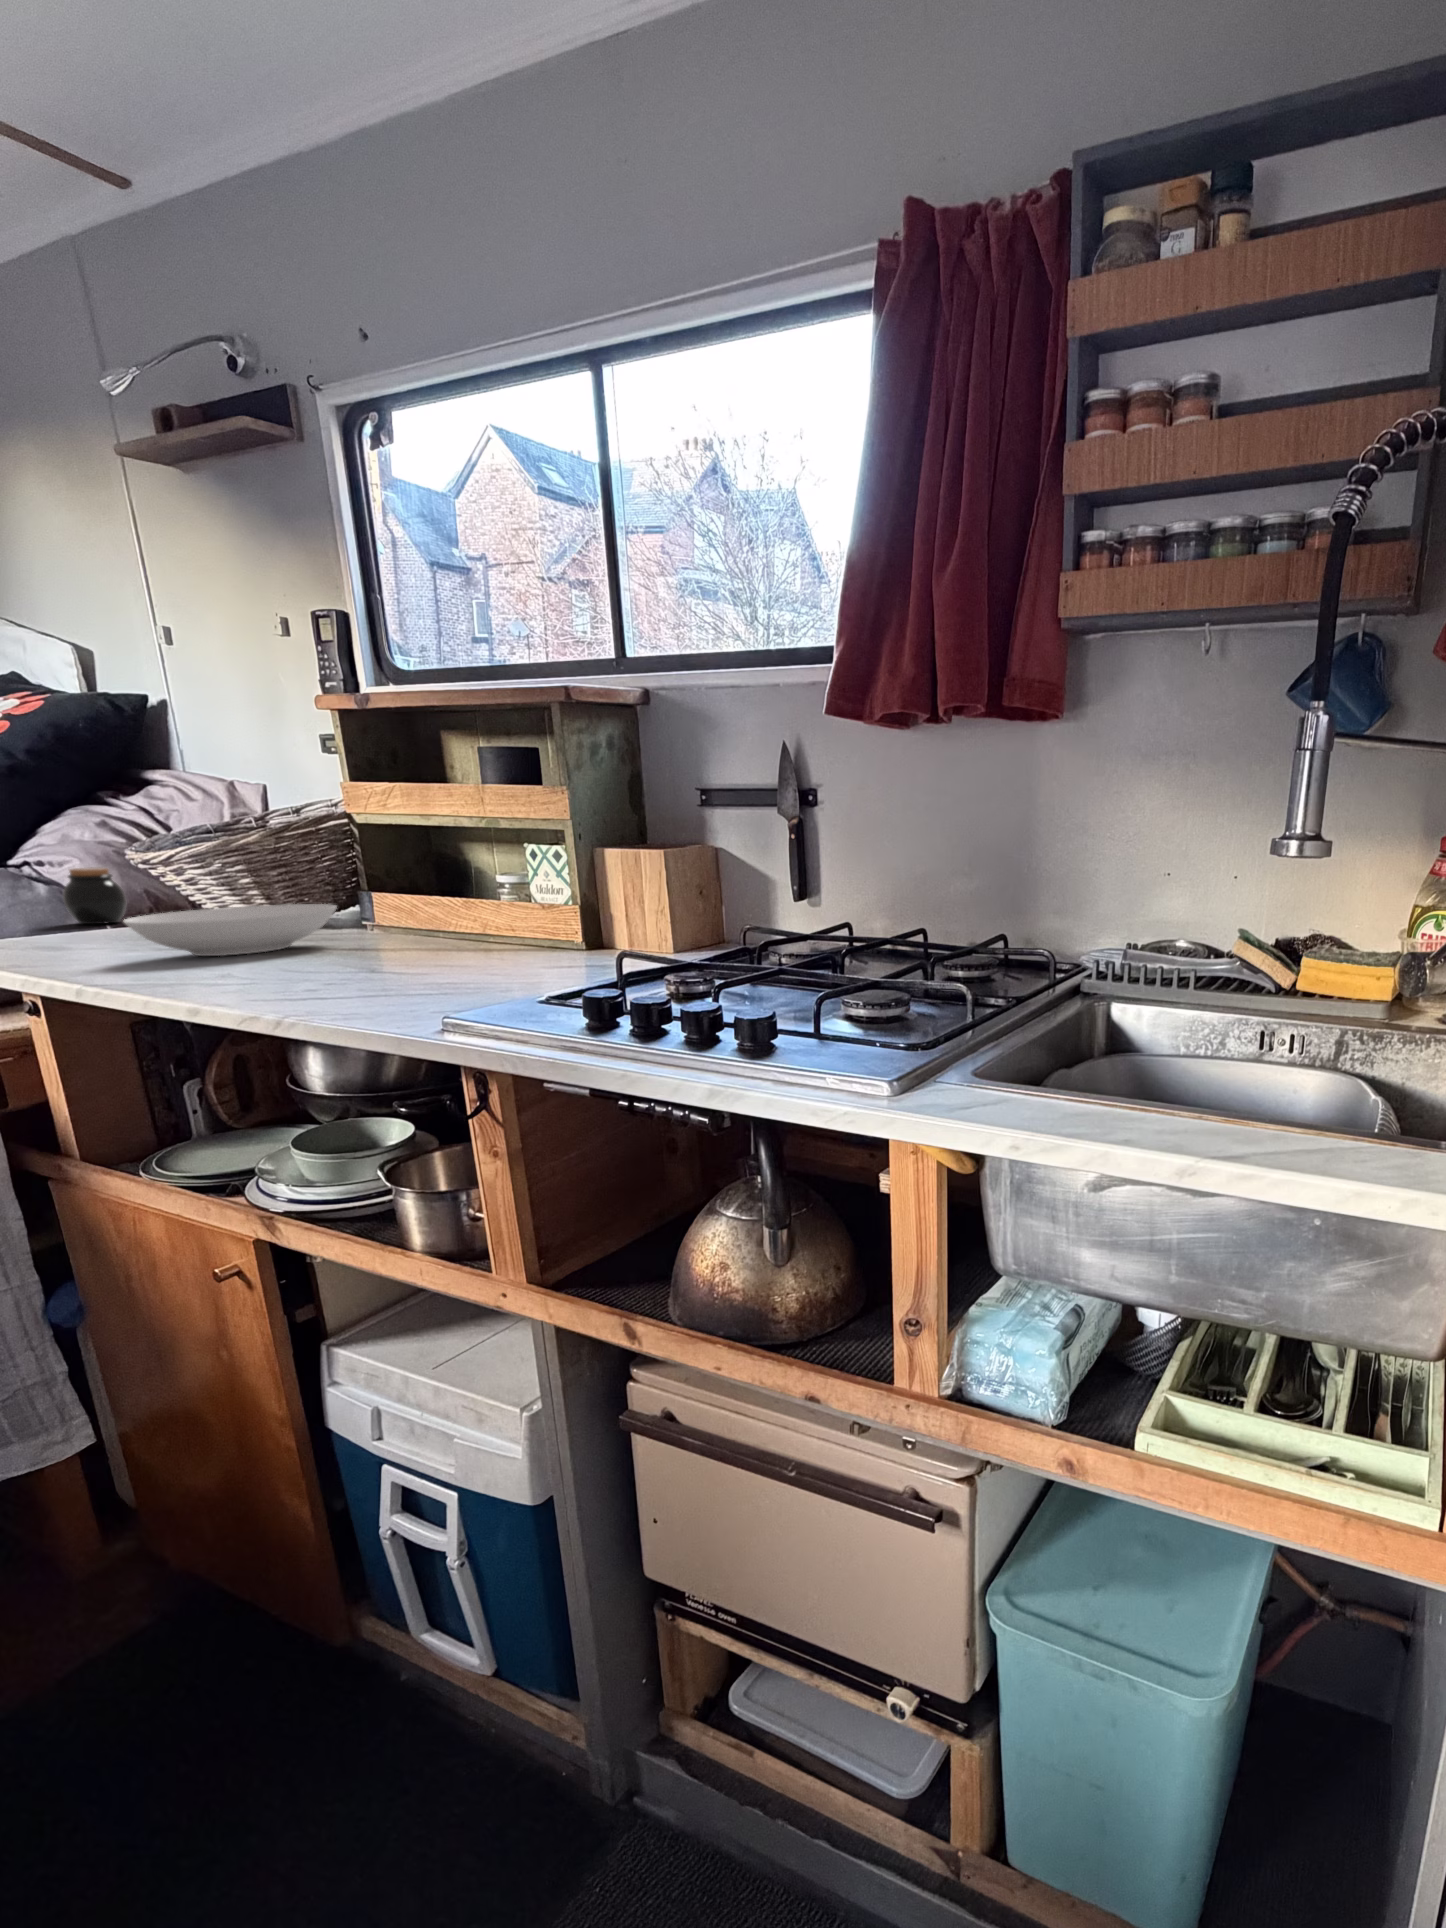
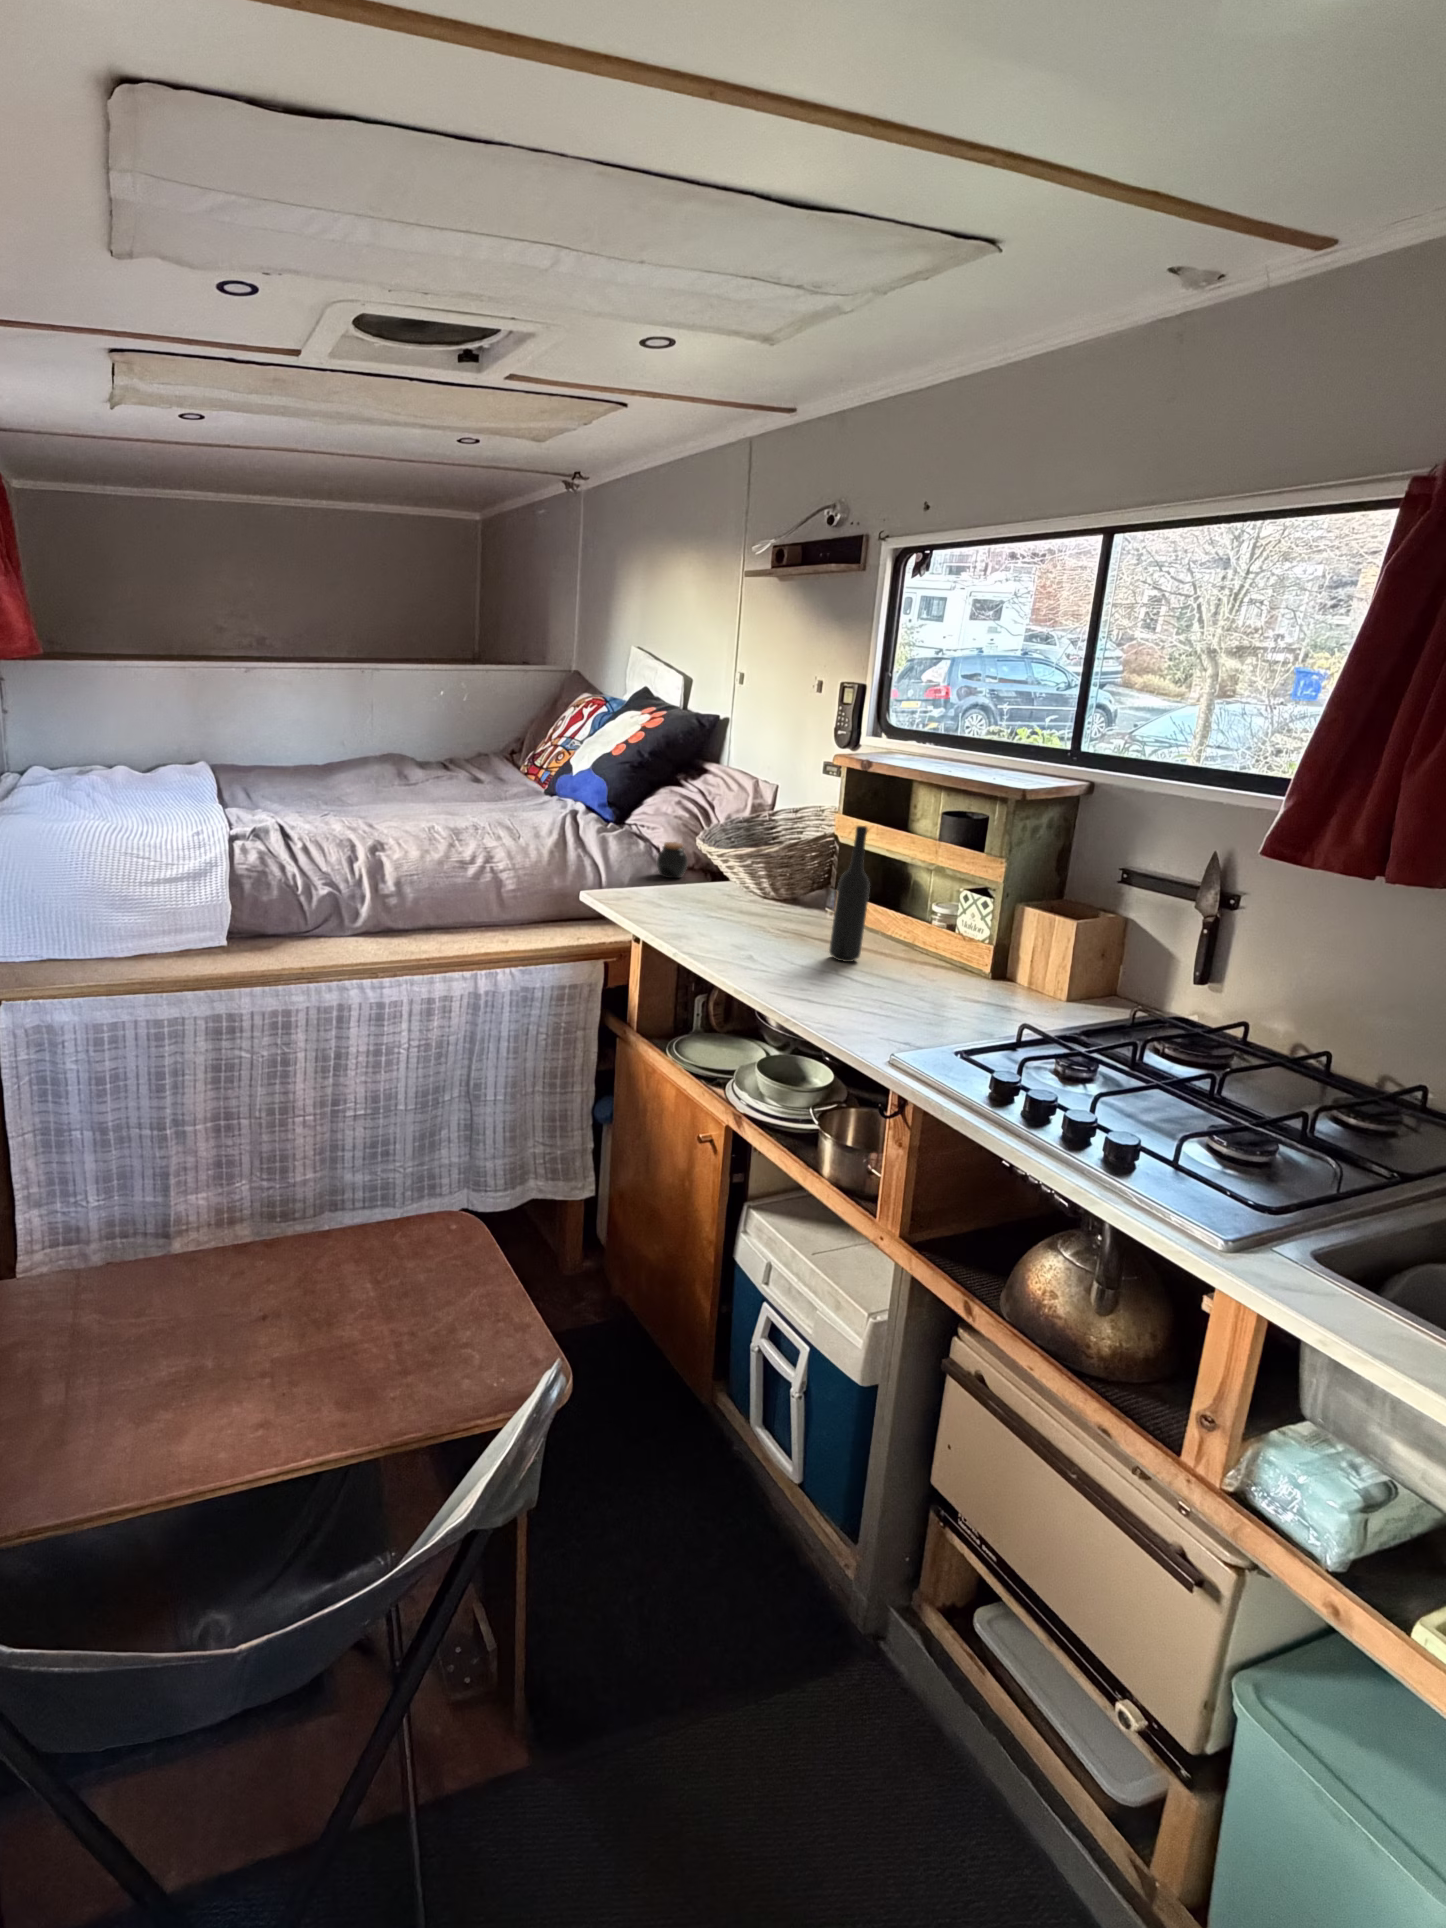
bottle: none [347,755,409,962] -> present [829,826,870,962]
bowl: present [124,904,337,956] -> none [699,896,816,932]

